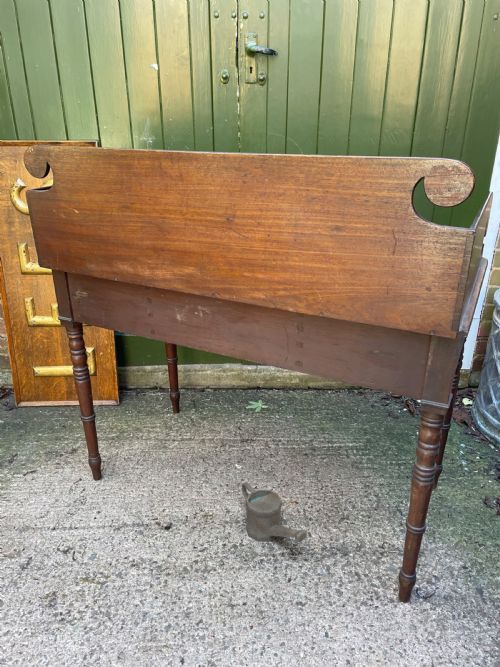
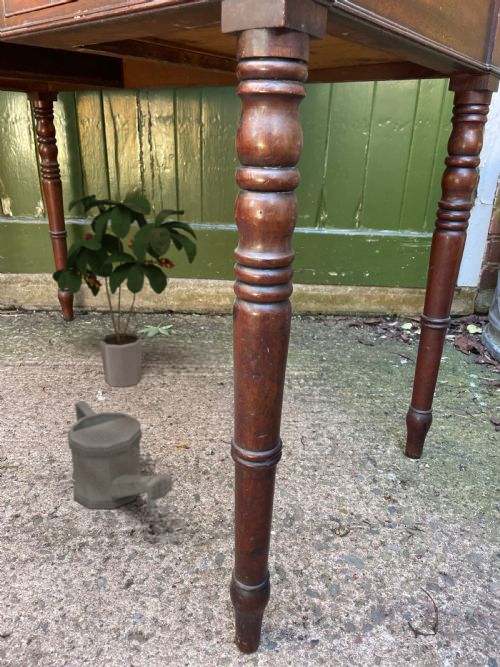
potted plant: none [203,347,297,458] -> present [52,194,197,387]

